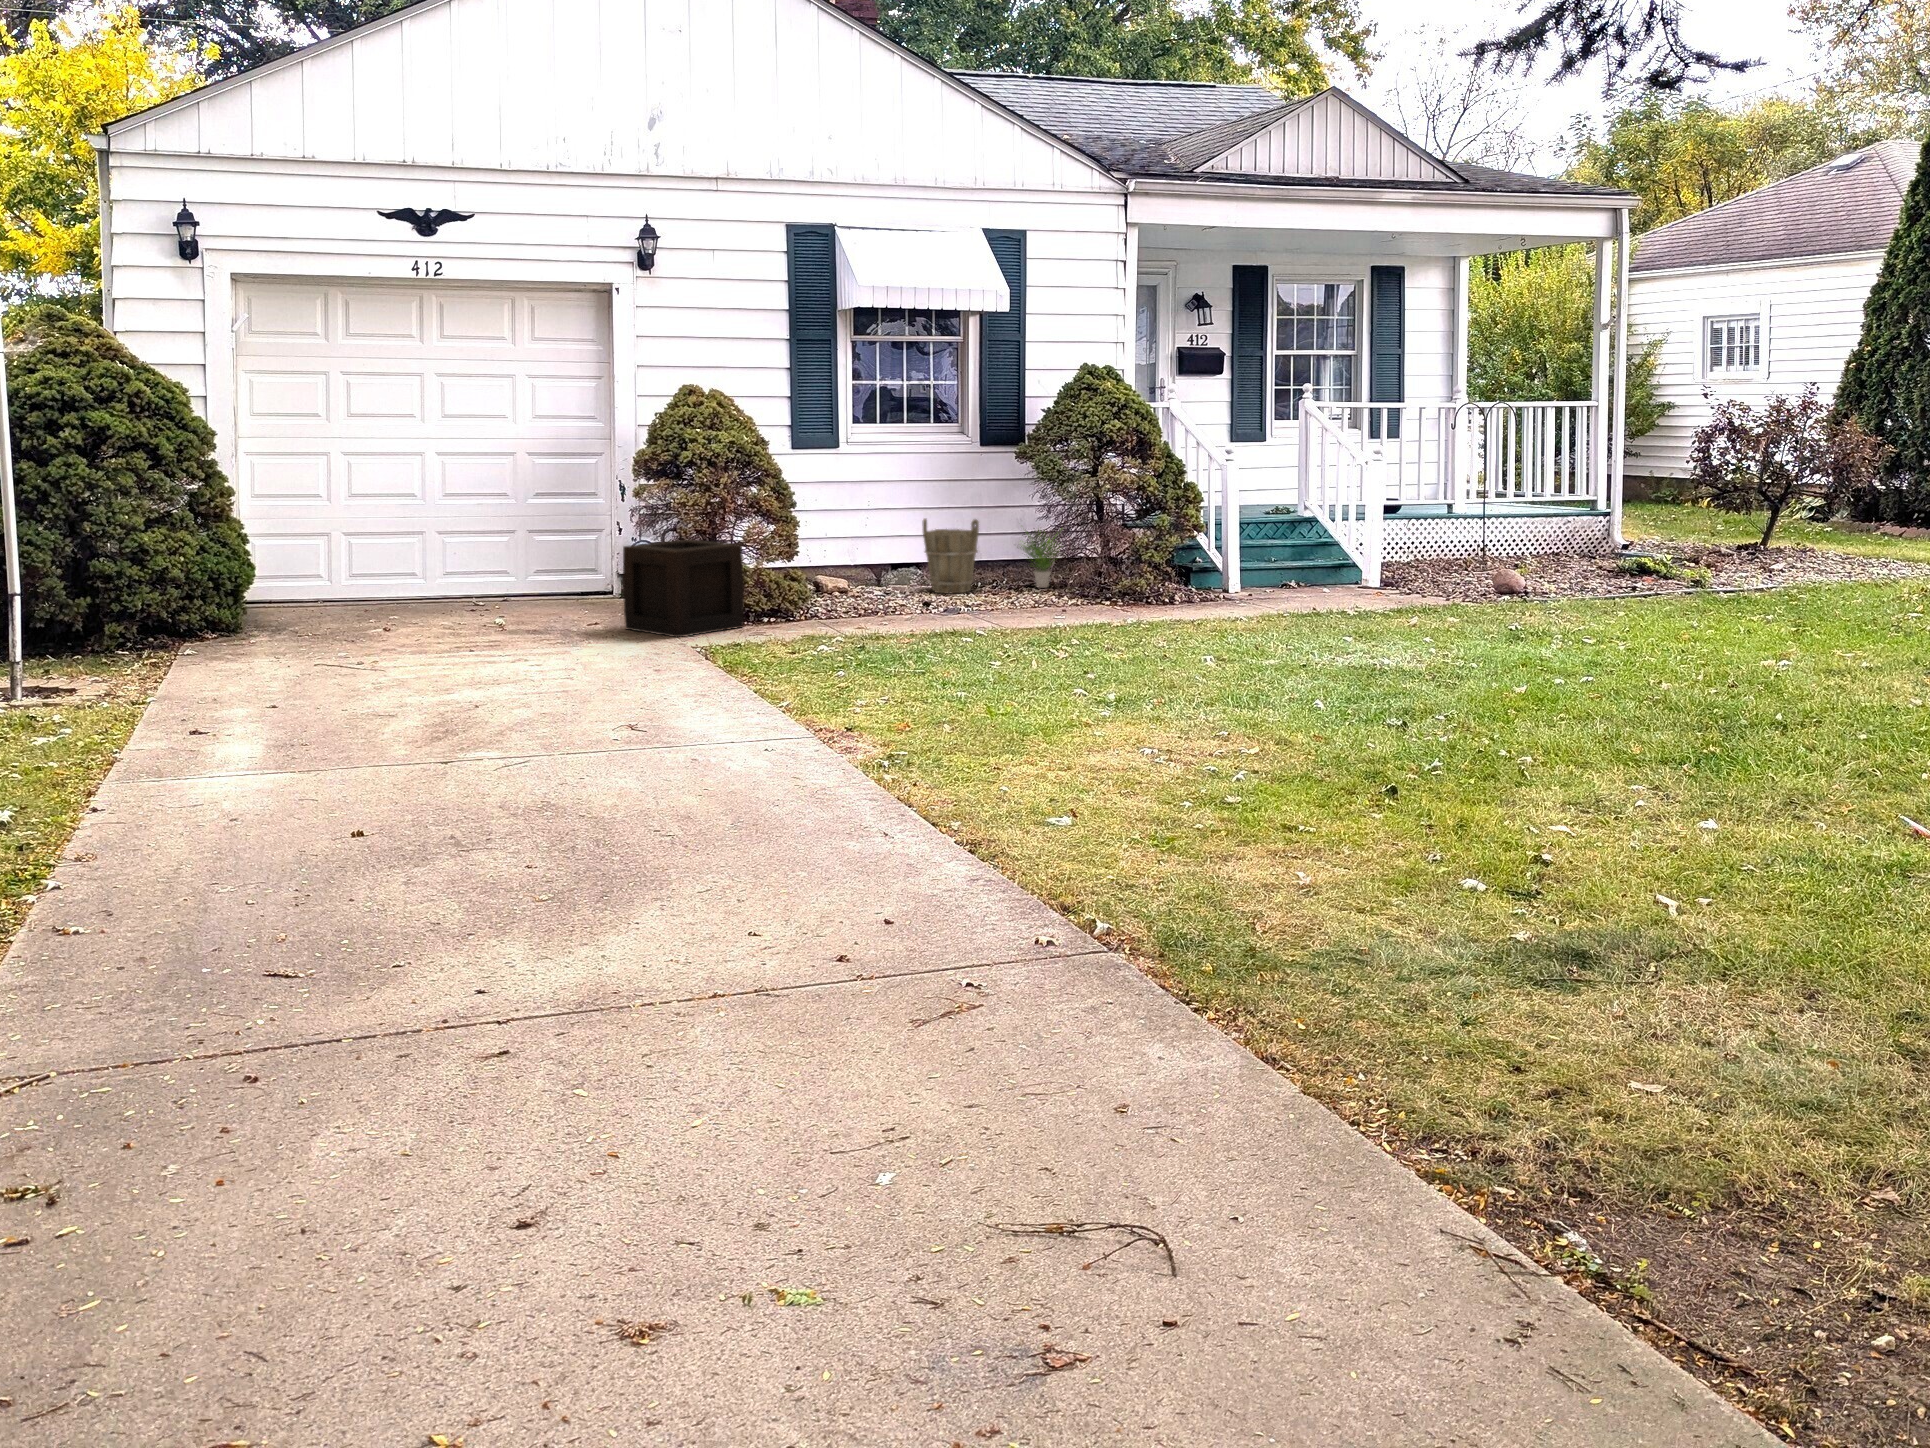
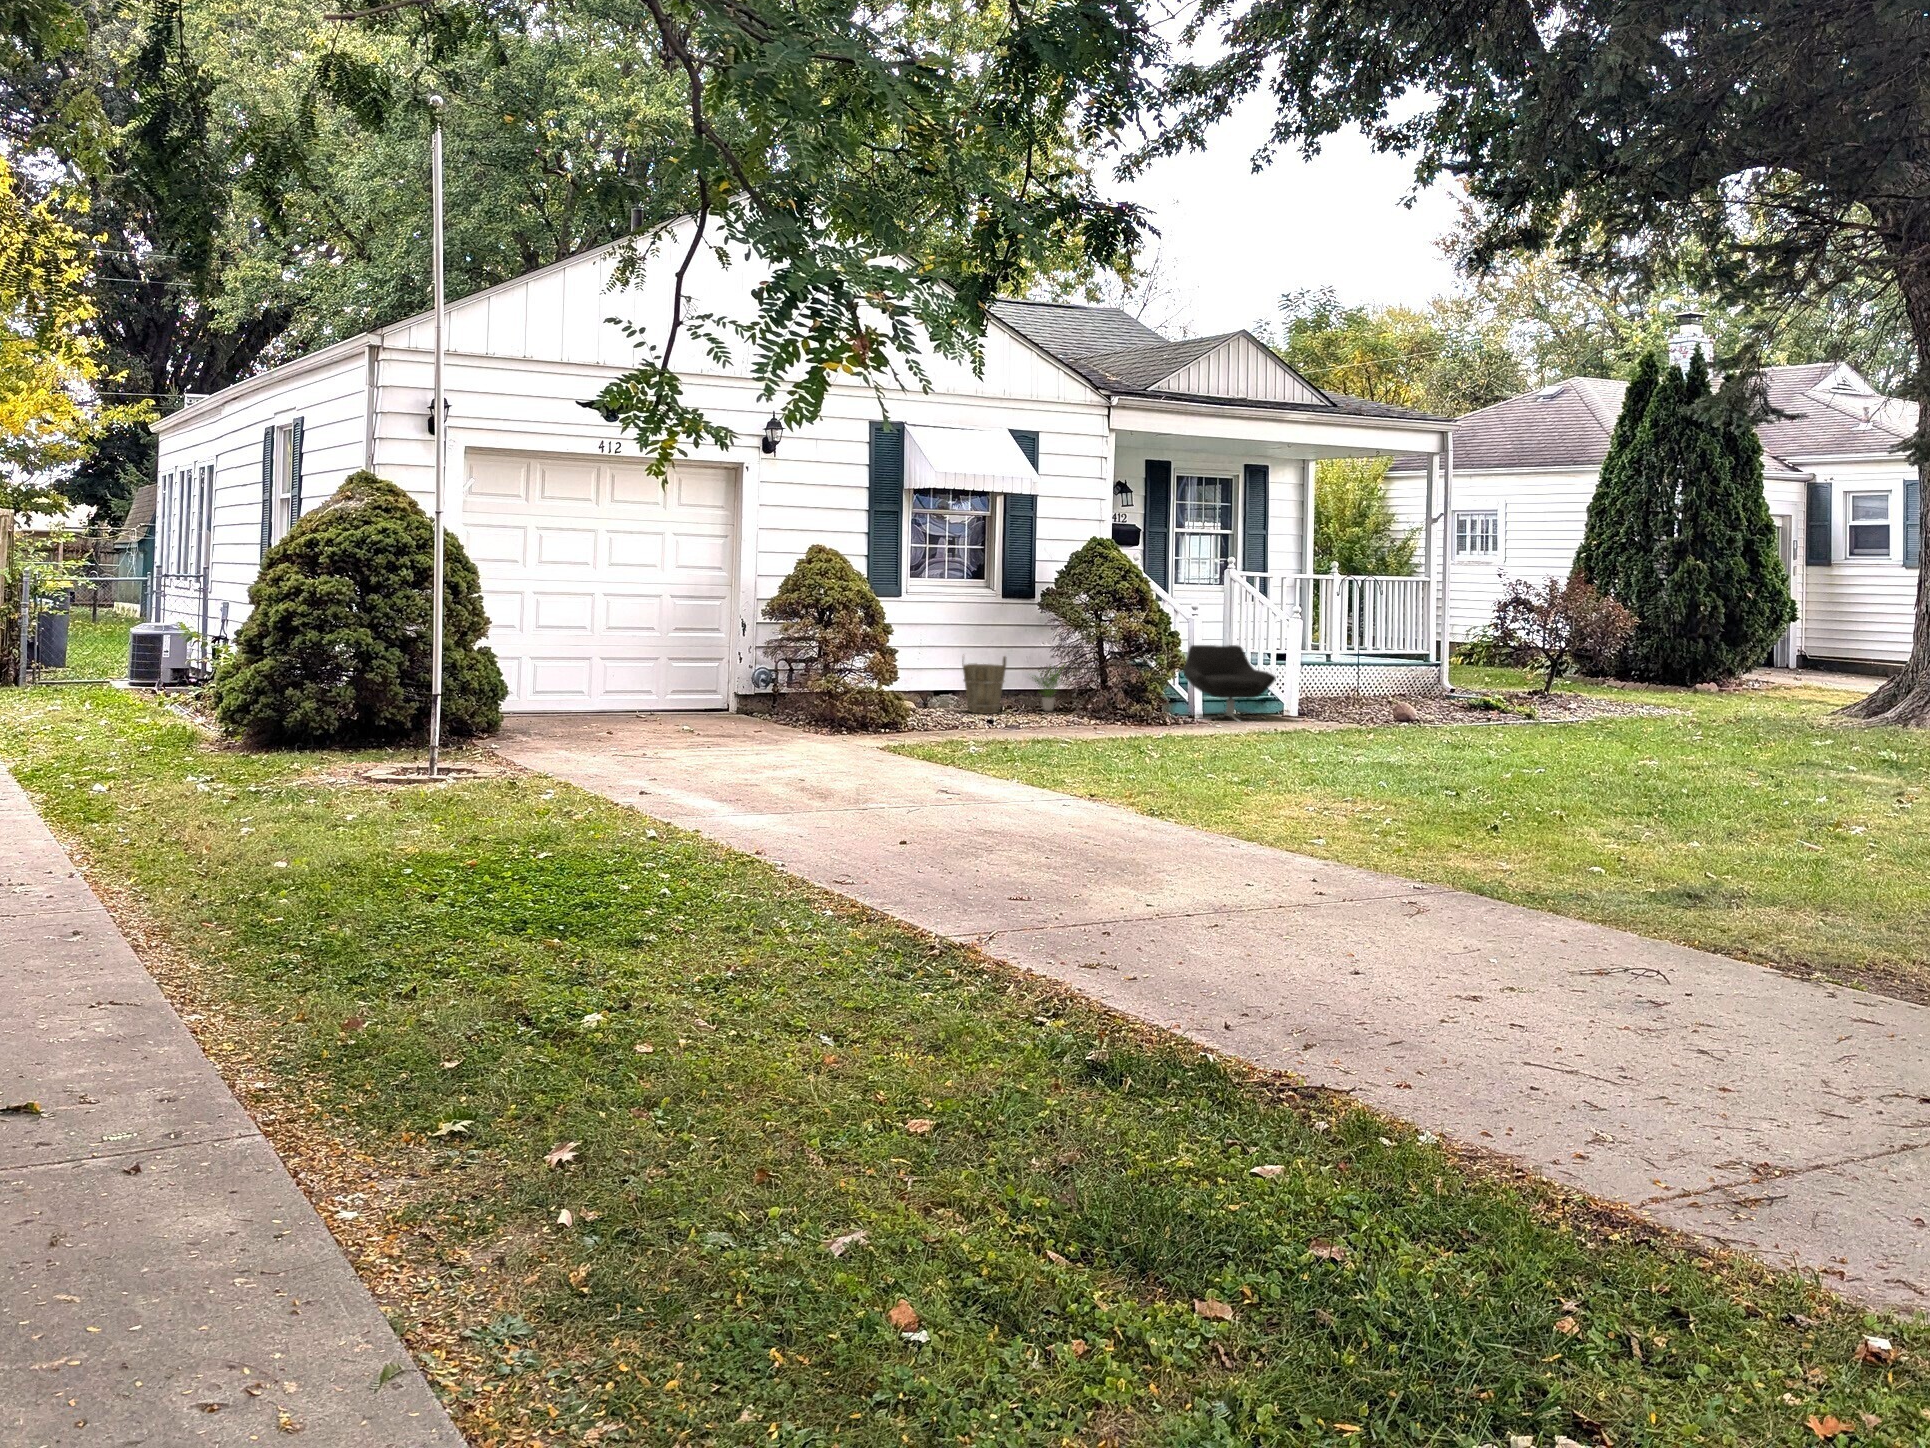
lounge chair: none [1213,500,1331,606] -> present [1183,645,1276,723]
wooden crate: present [623,539,744,637] -> none [782,665,873,738]

